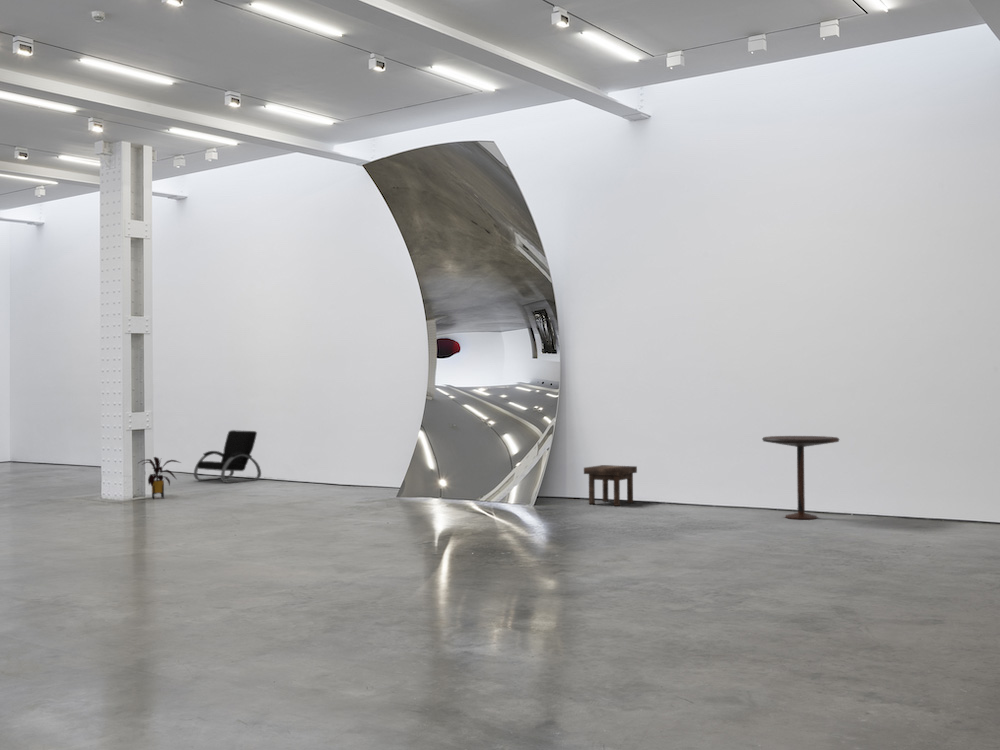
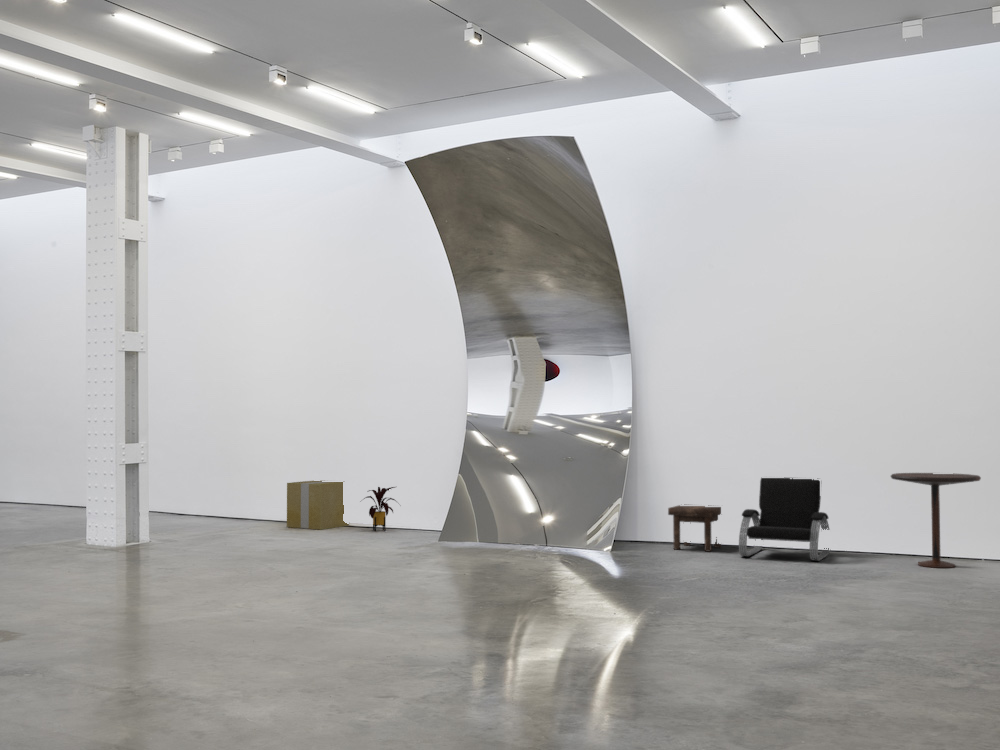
armchair: present [194,430,261,483] -> present [739,477,830,561]
cardboard box: none [279,445,335,488] -> present [287,481,349,529]
house plant: present [142,457,178,499] -> present [364,487,396,531]

